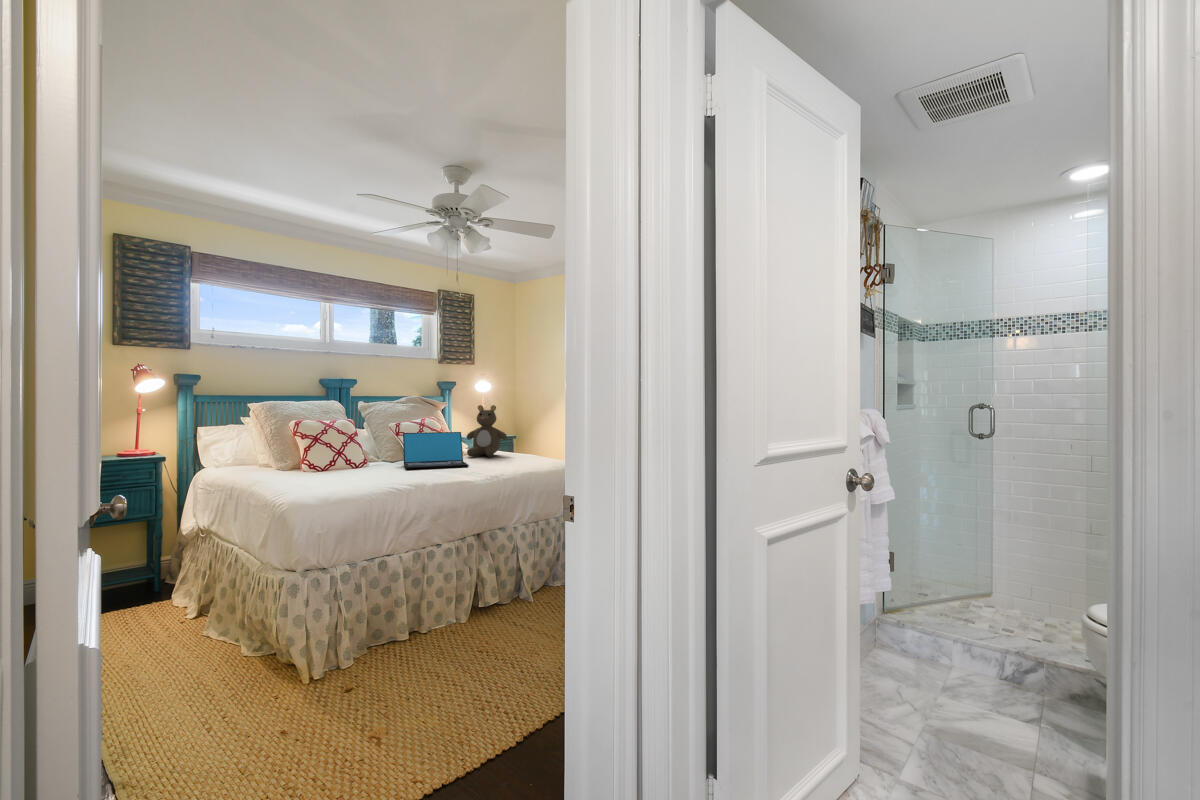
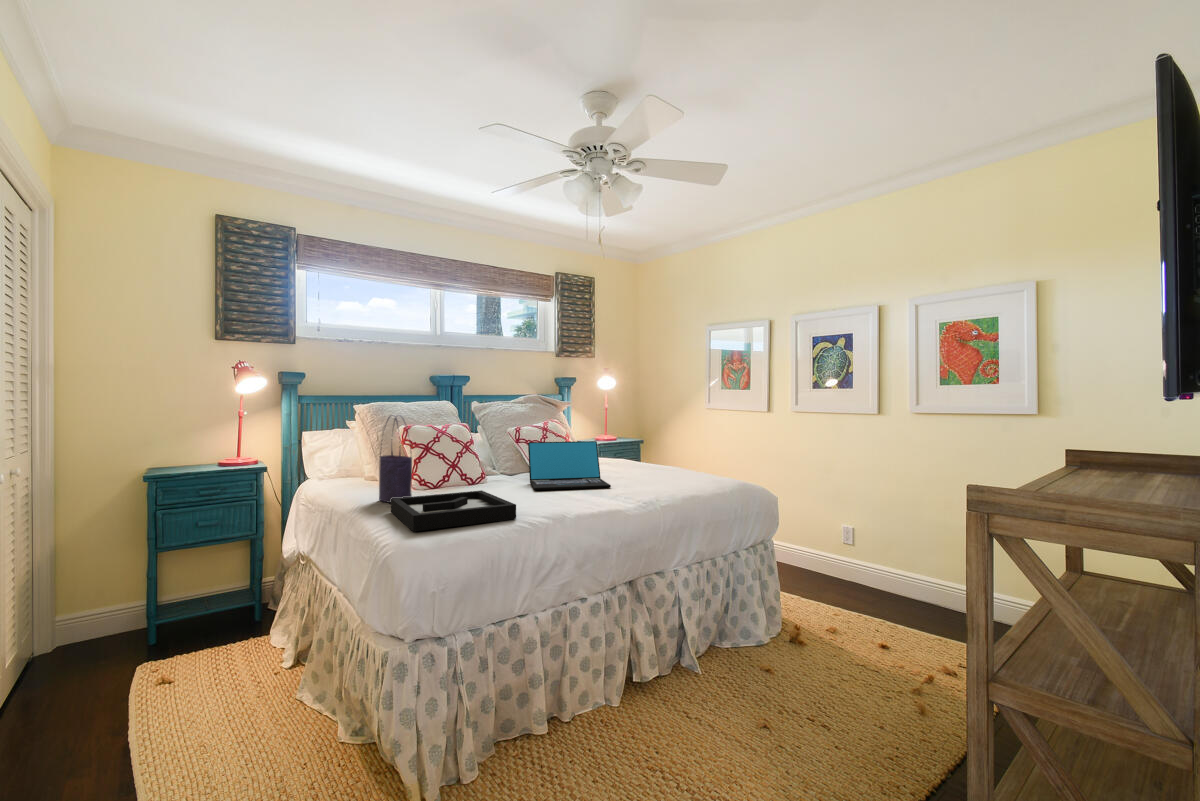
teddy bear: present [467,405,507,457] -> none [599,407,649,472]
tote bag: none [274,410,303,479] -> present [379,416,412,503]
decorative tray: none [285,468,386,493] -> present [391,490,516,531]

